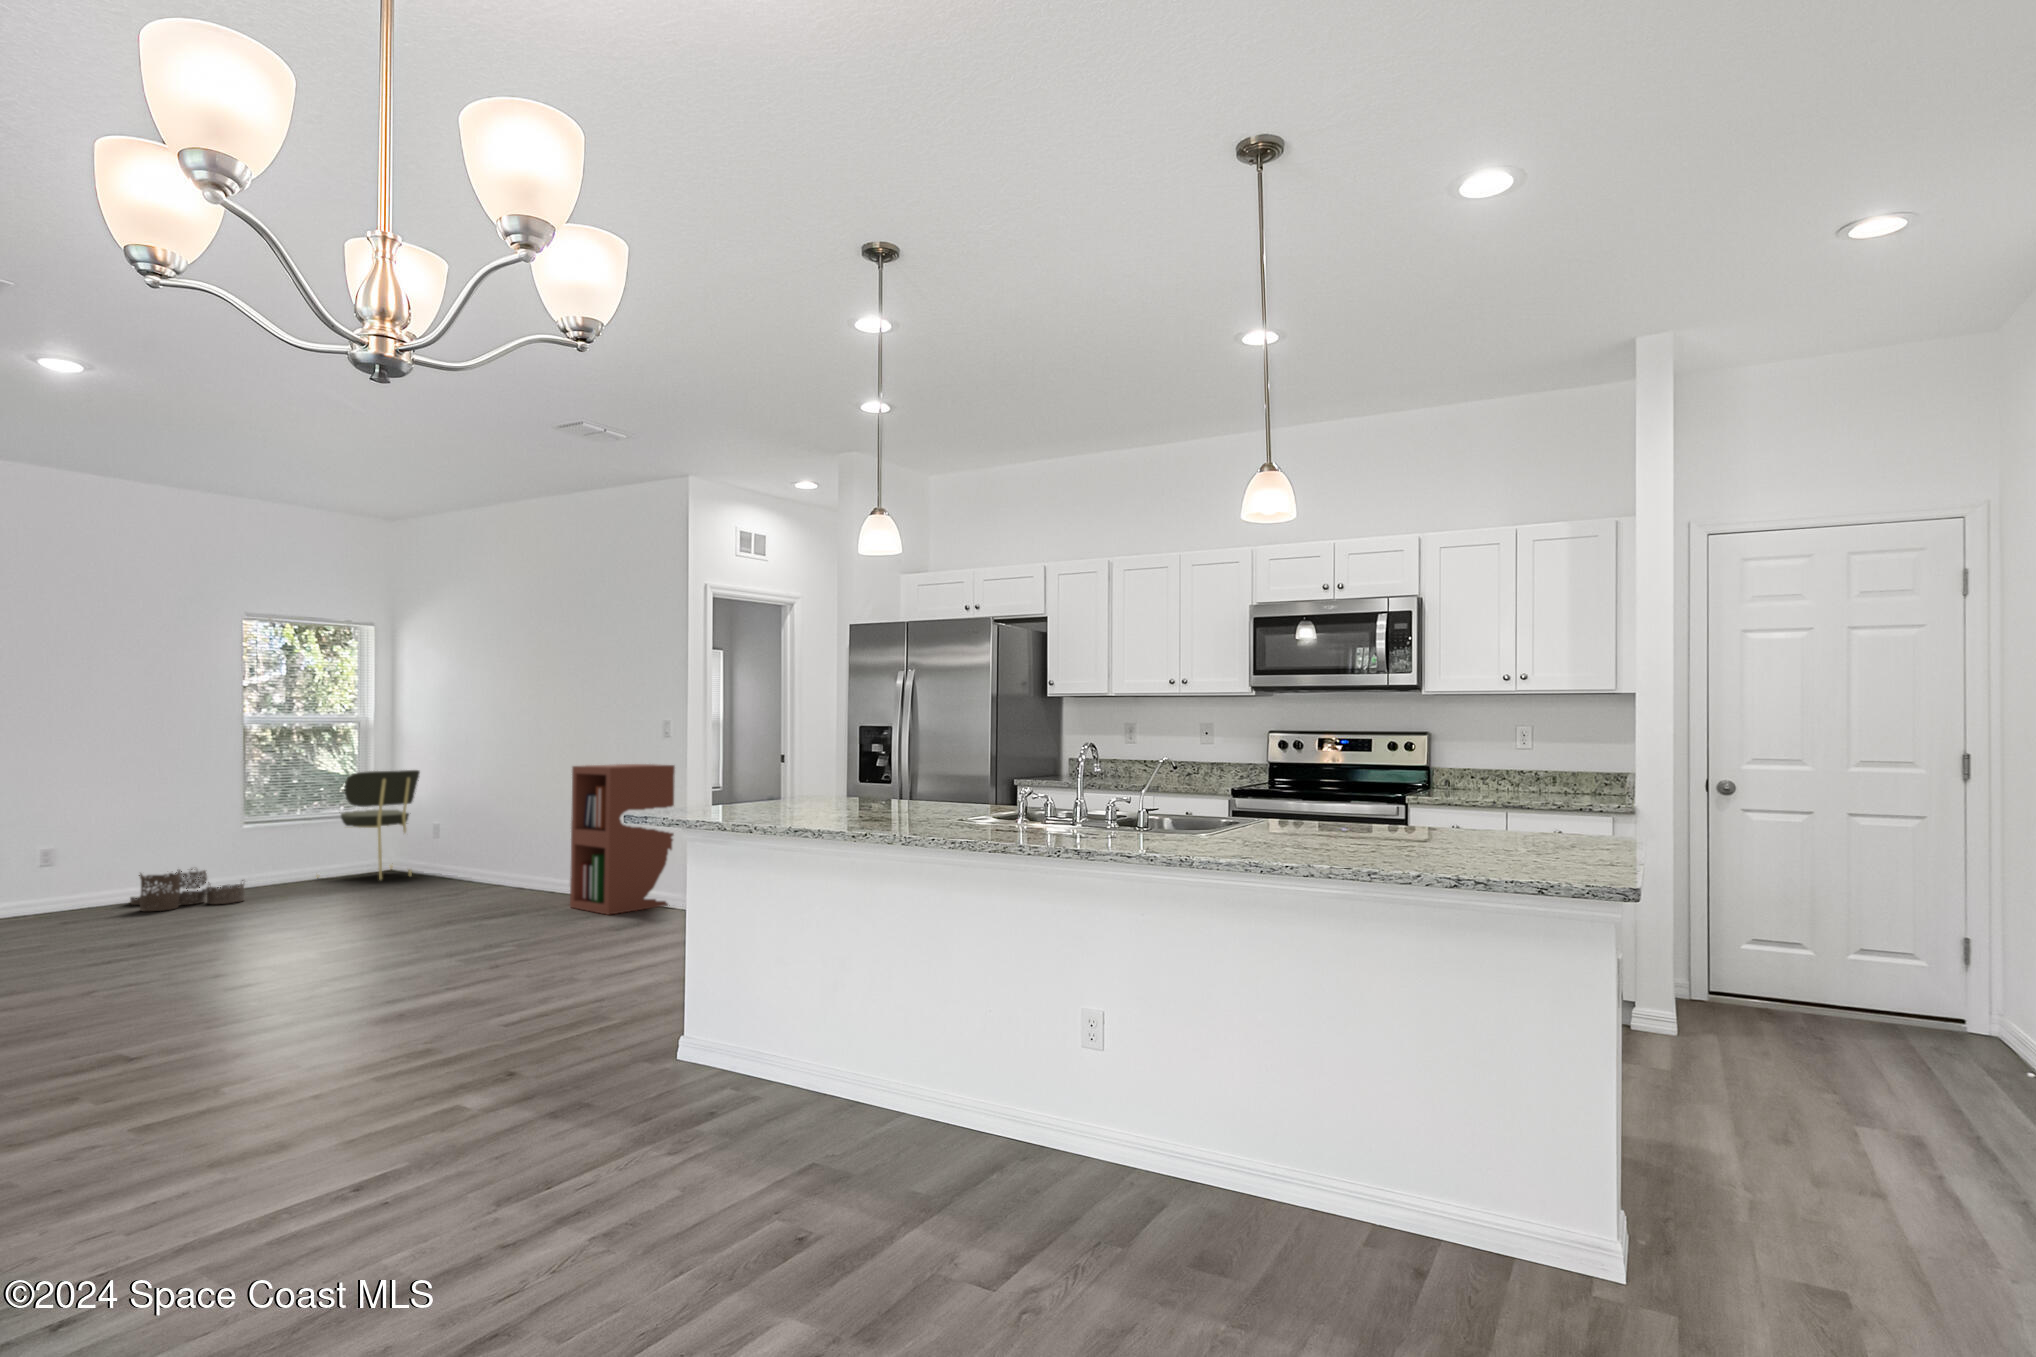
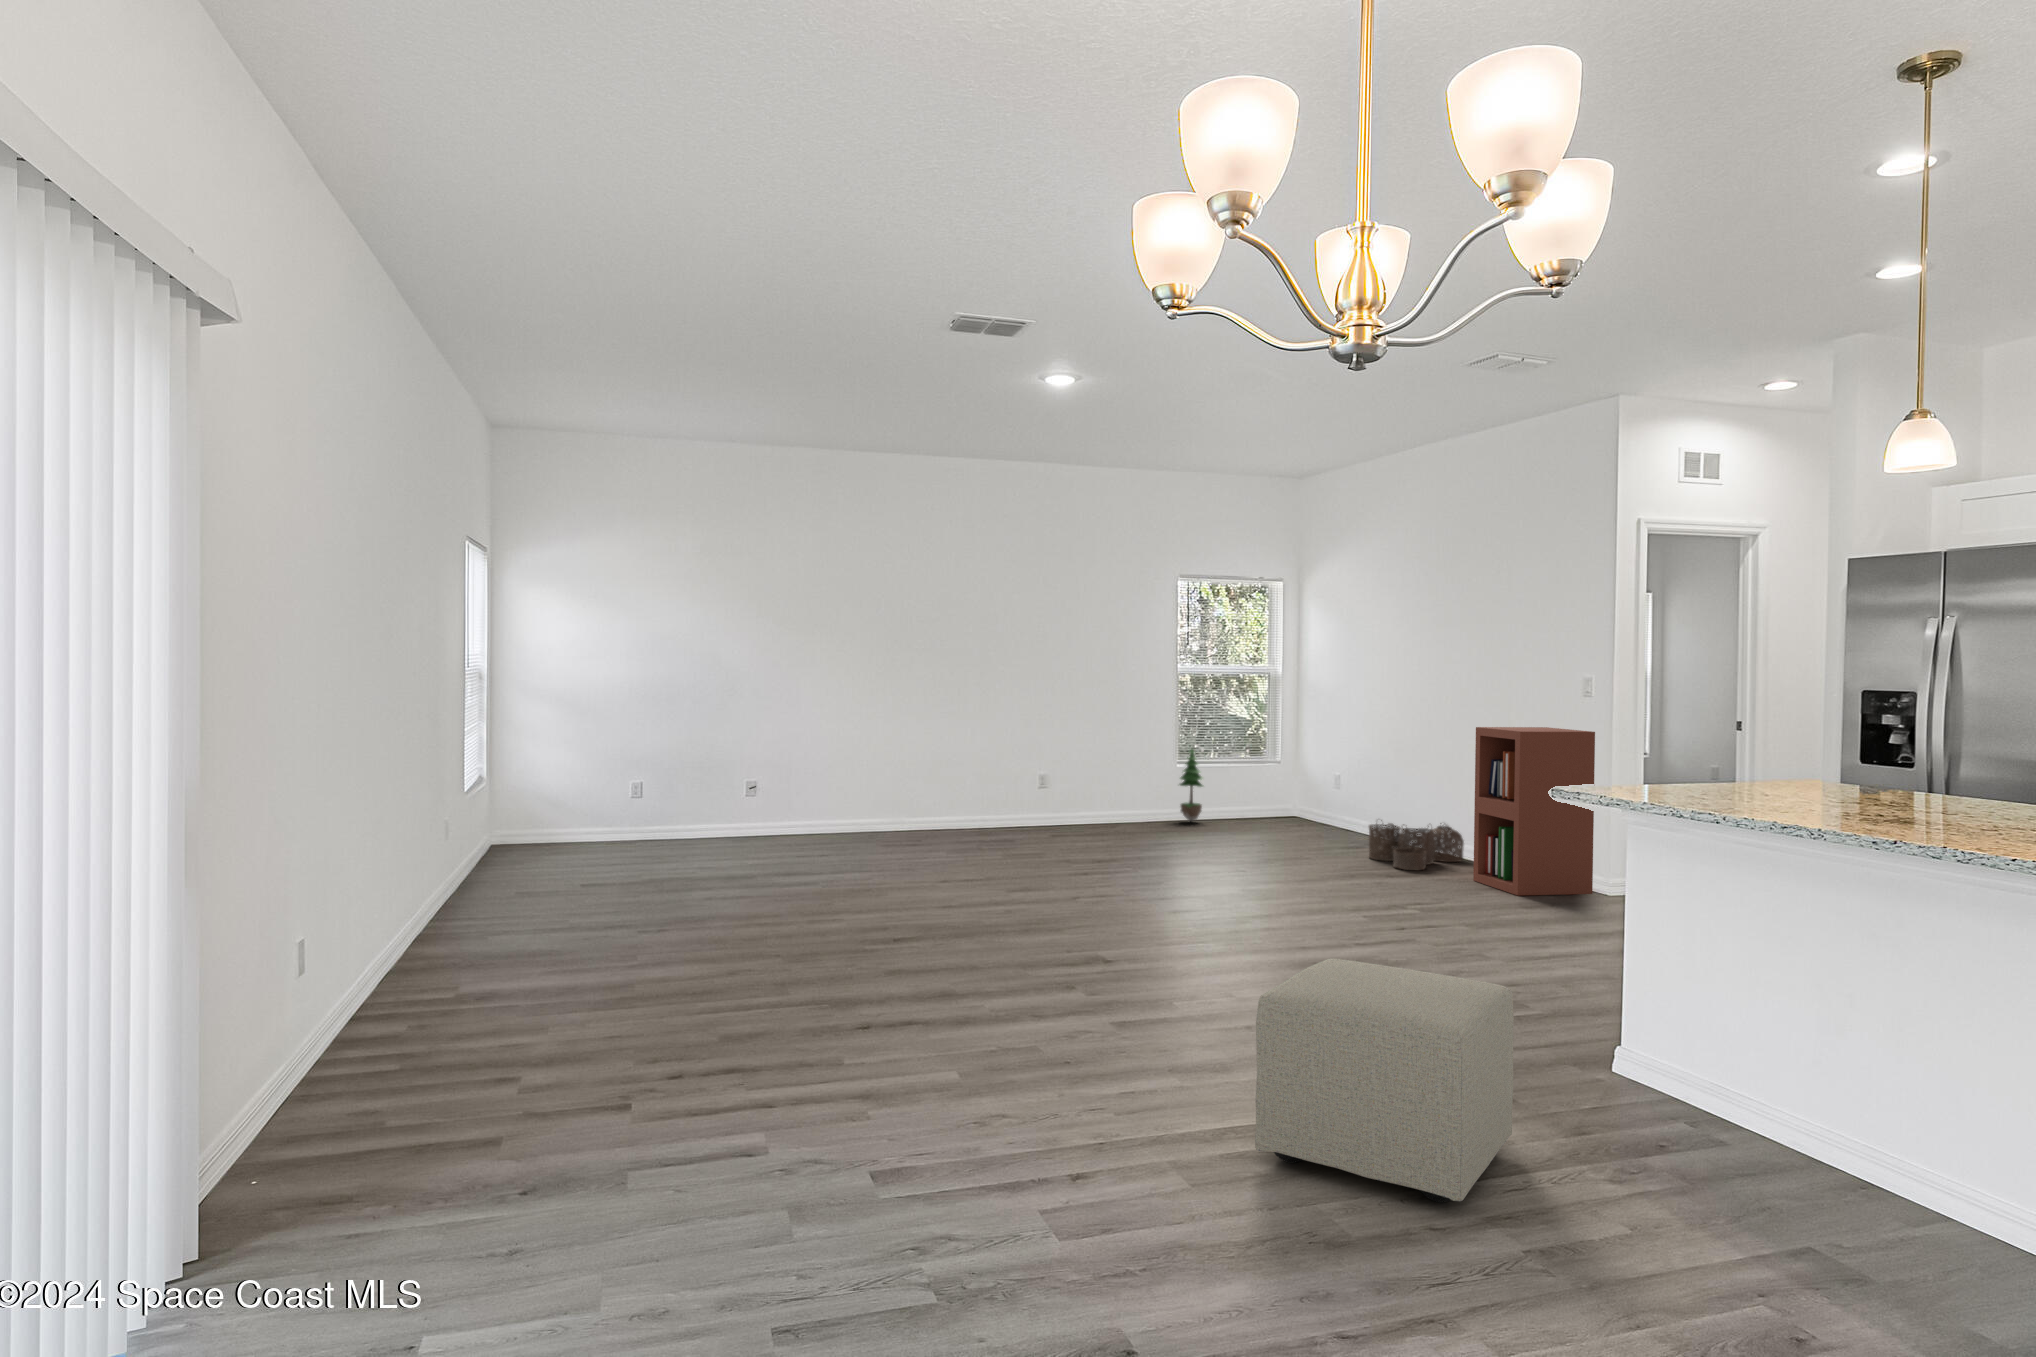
dining chair: present [316,770,420,880] -> none [1230,720,1317,827]
potted tree: none [247,804,283,888] -> present [1180,749,1203,821]
woven basket: present [130,869,244,911] -> present [1369,820,1464,870]
ottoman: none [270,985,564,1218] -> present [1255,958,1514,1202]

